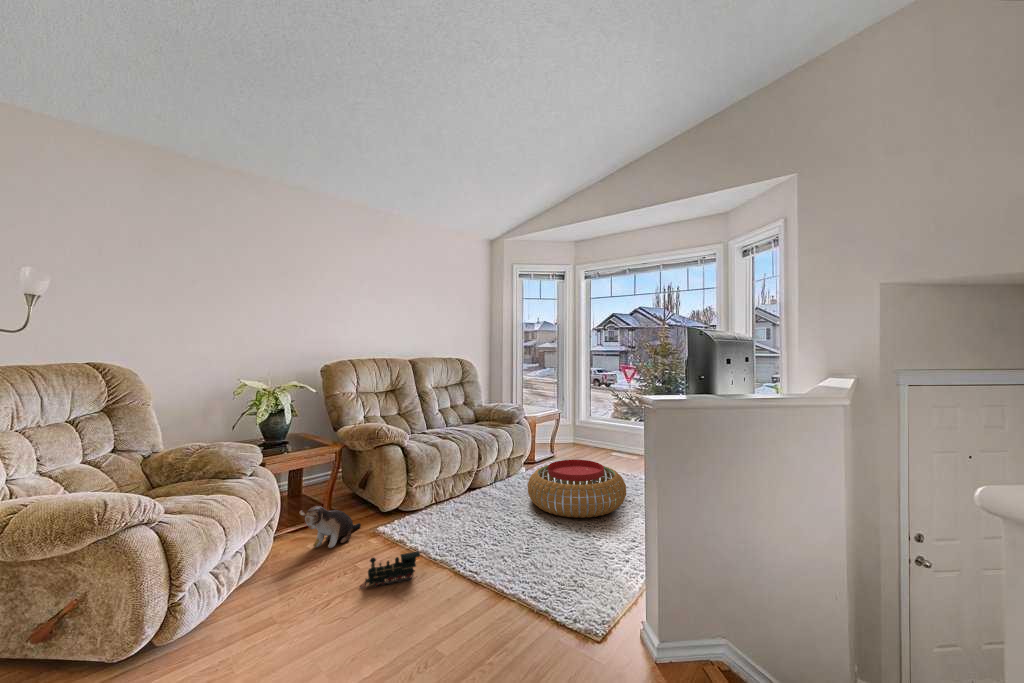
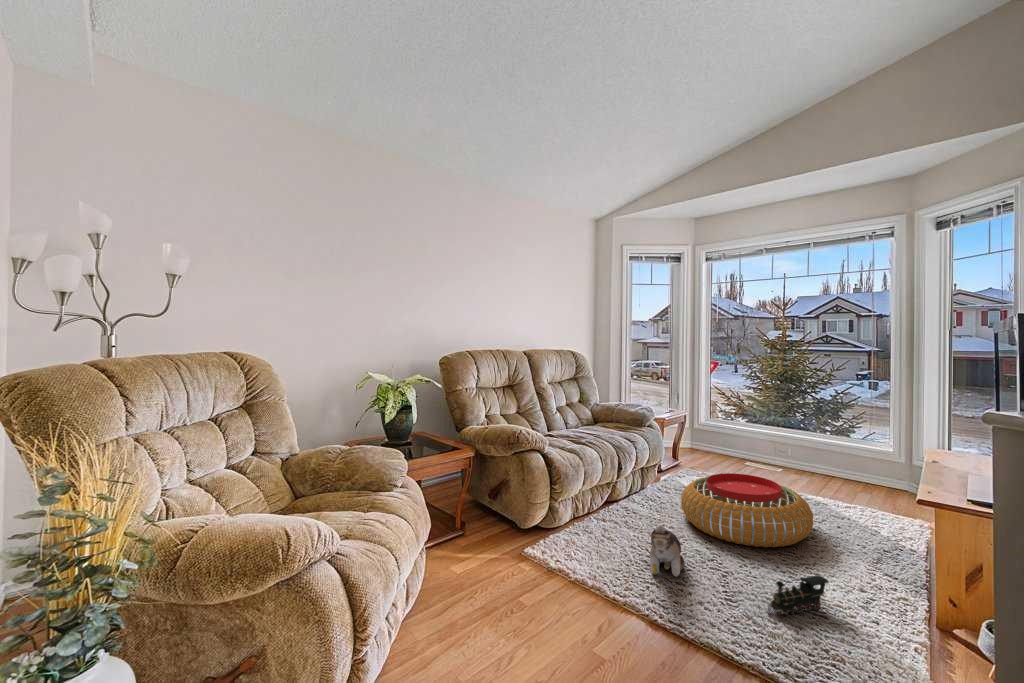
plush toy: present [299,506,361,548] -> present [648,526,684,577]
toy train: present [360,551,420,588] -> present [768,575,829,617]

